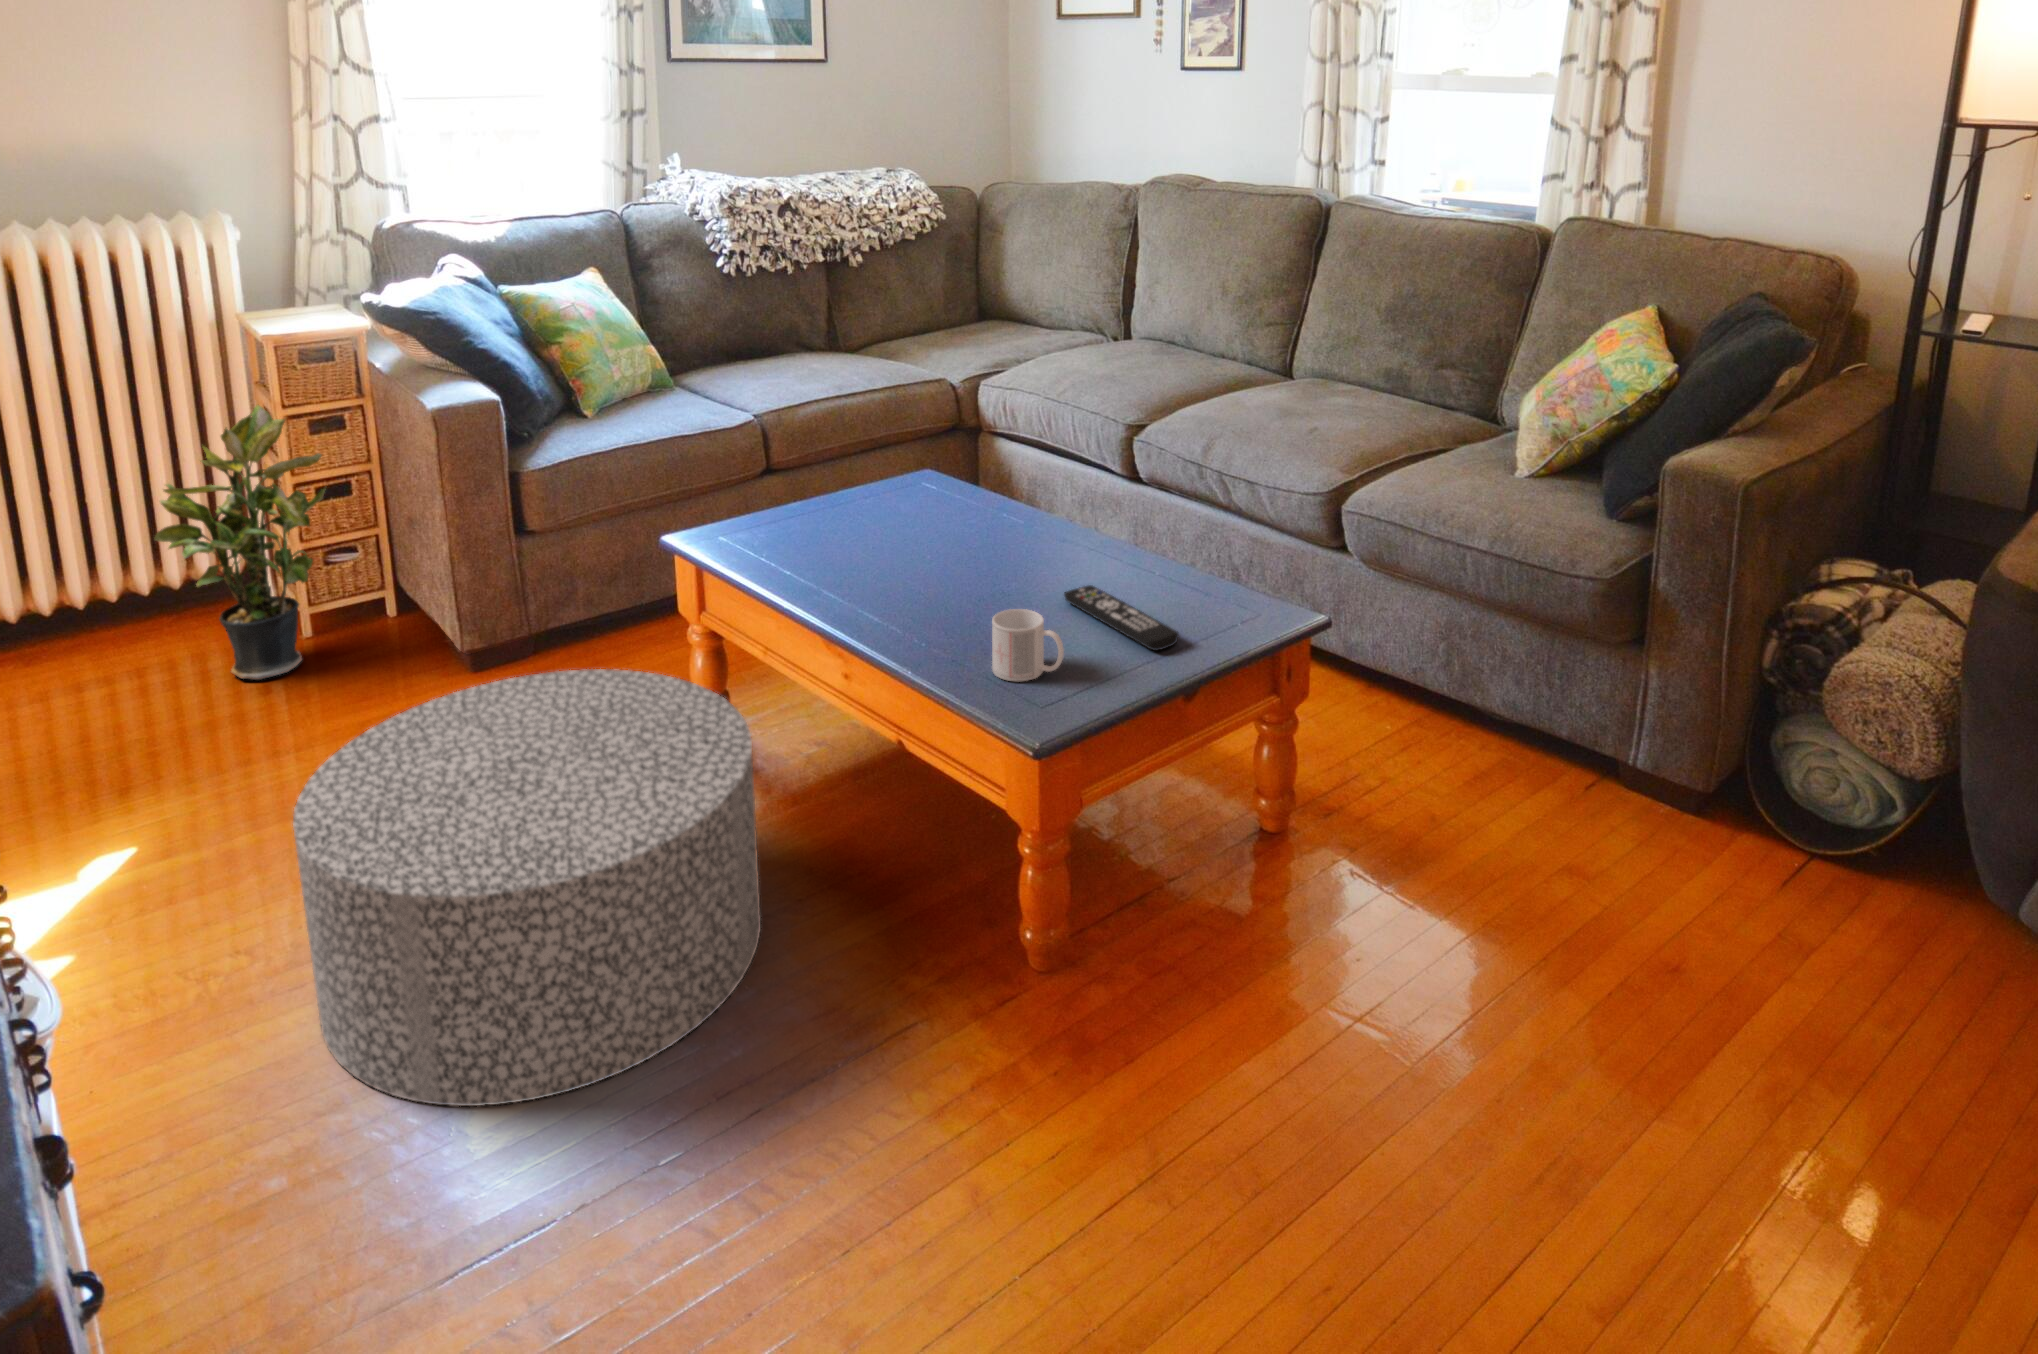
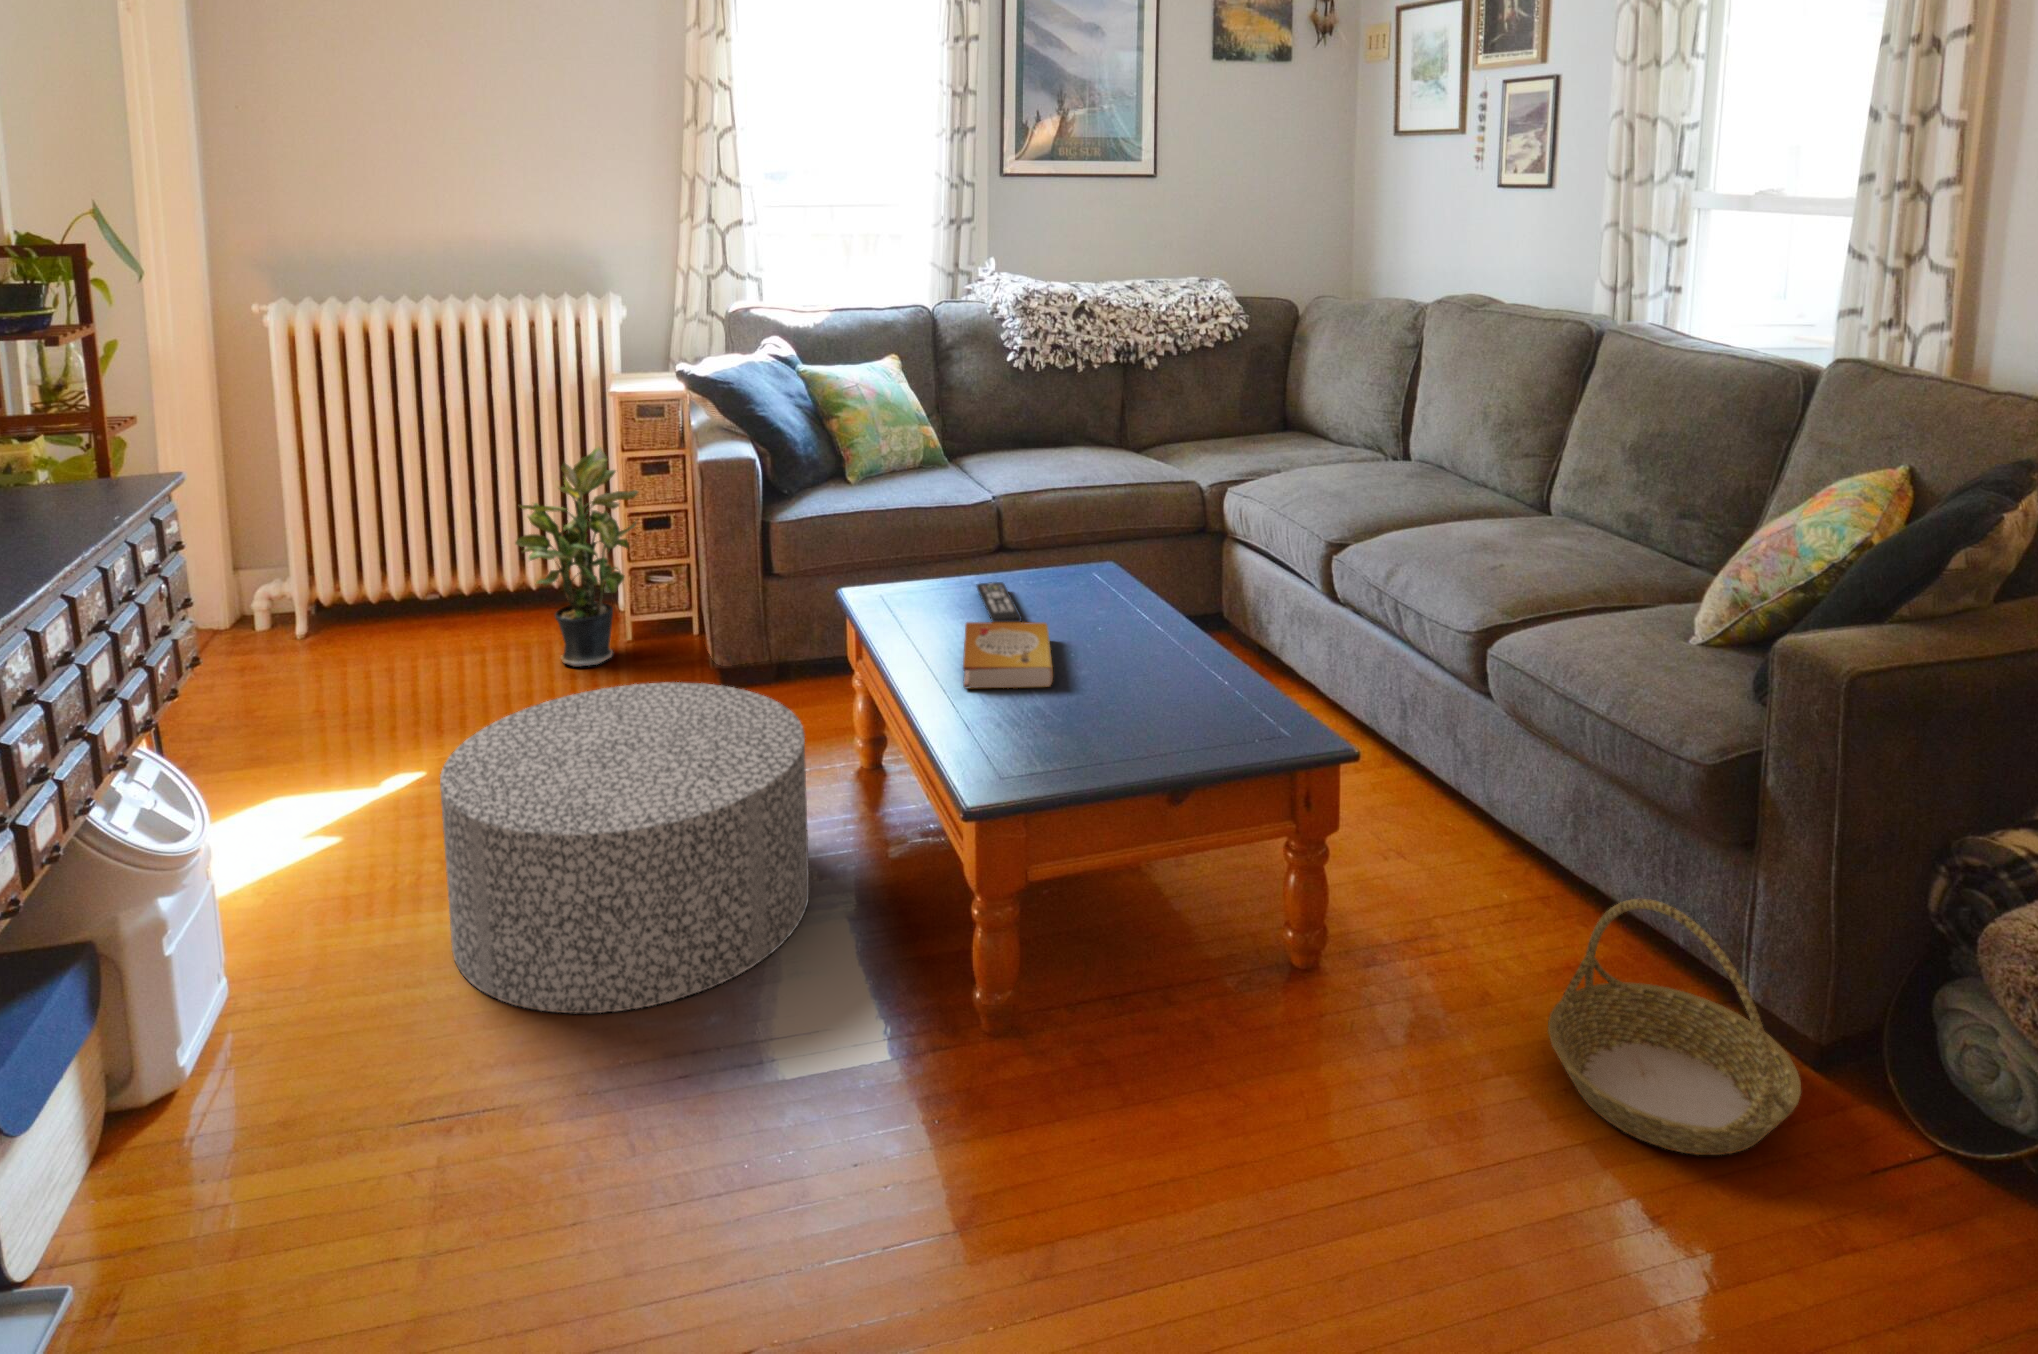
book: none [868,542,1005,625] -> present [963,622,1053,689]
remote control: present [1064,585,1179,650] -> present [977,582,1022,622]
mug: present [992,609,1064,681] -> none [990,683,1046,750]
basket: none [1523,707,1745,917] -> present [1548,899,1801,1155]

